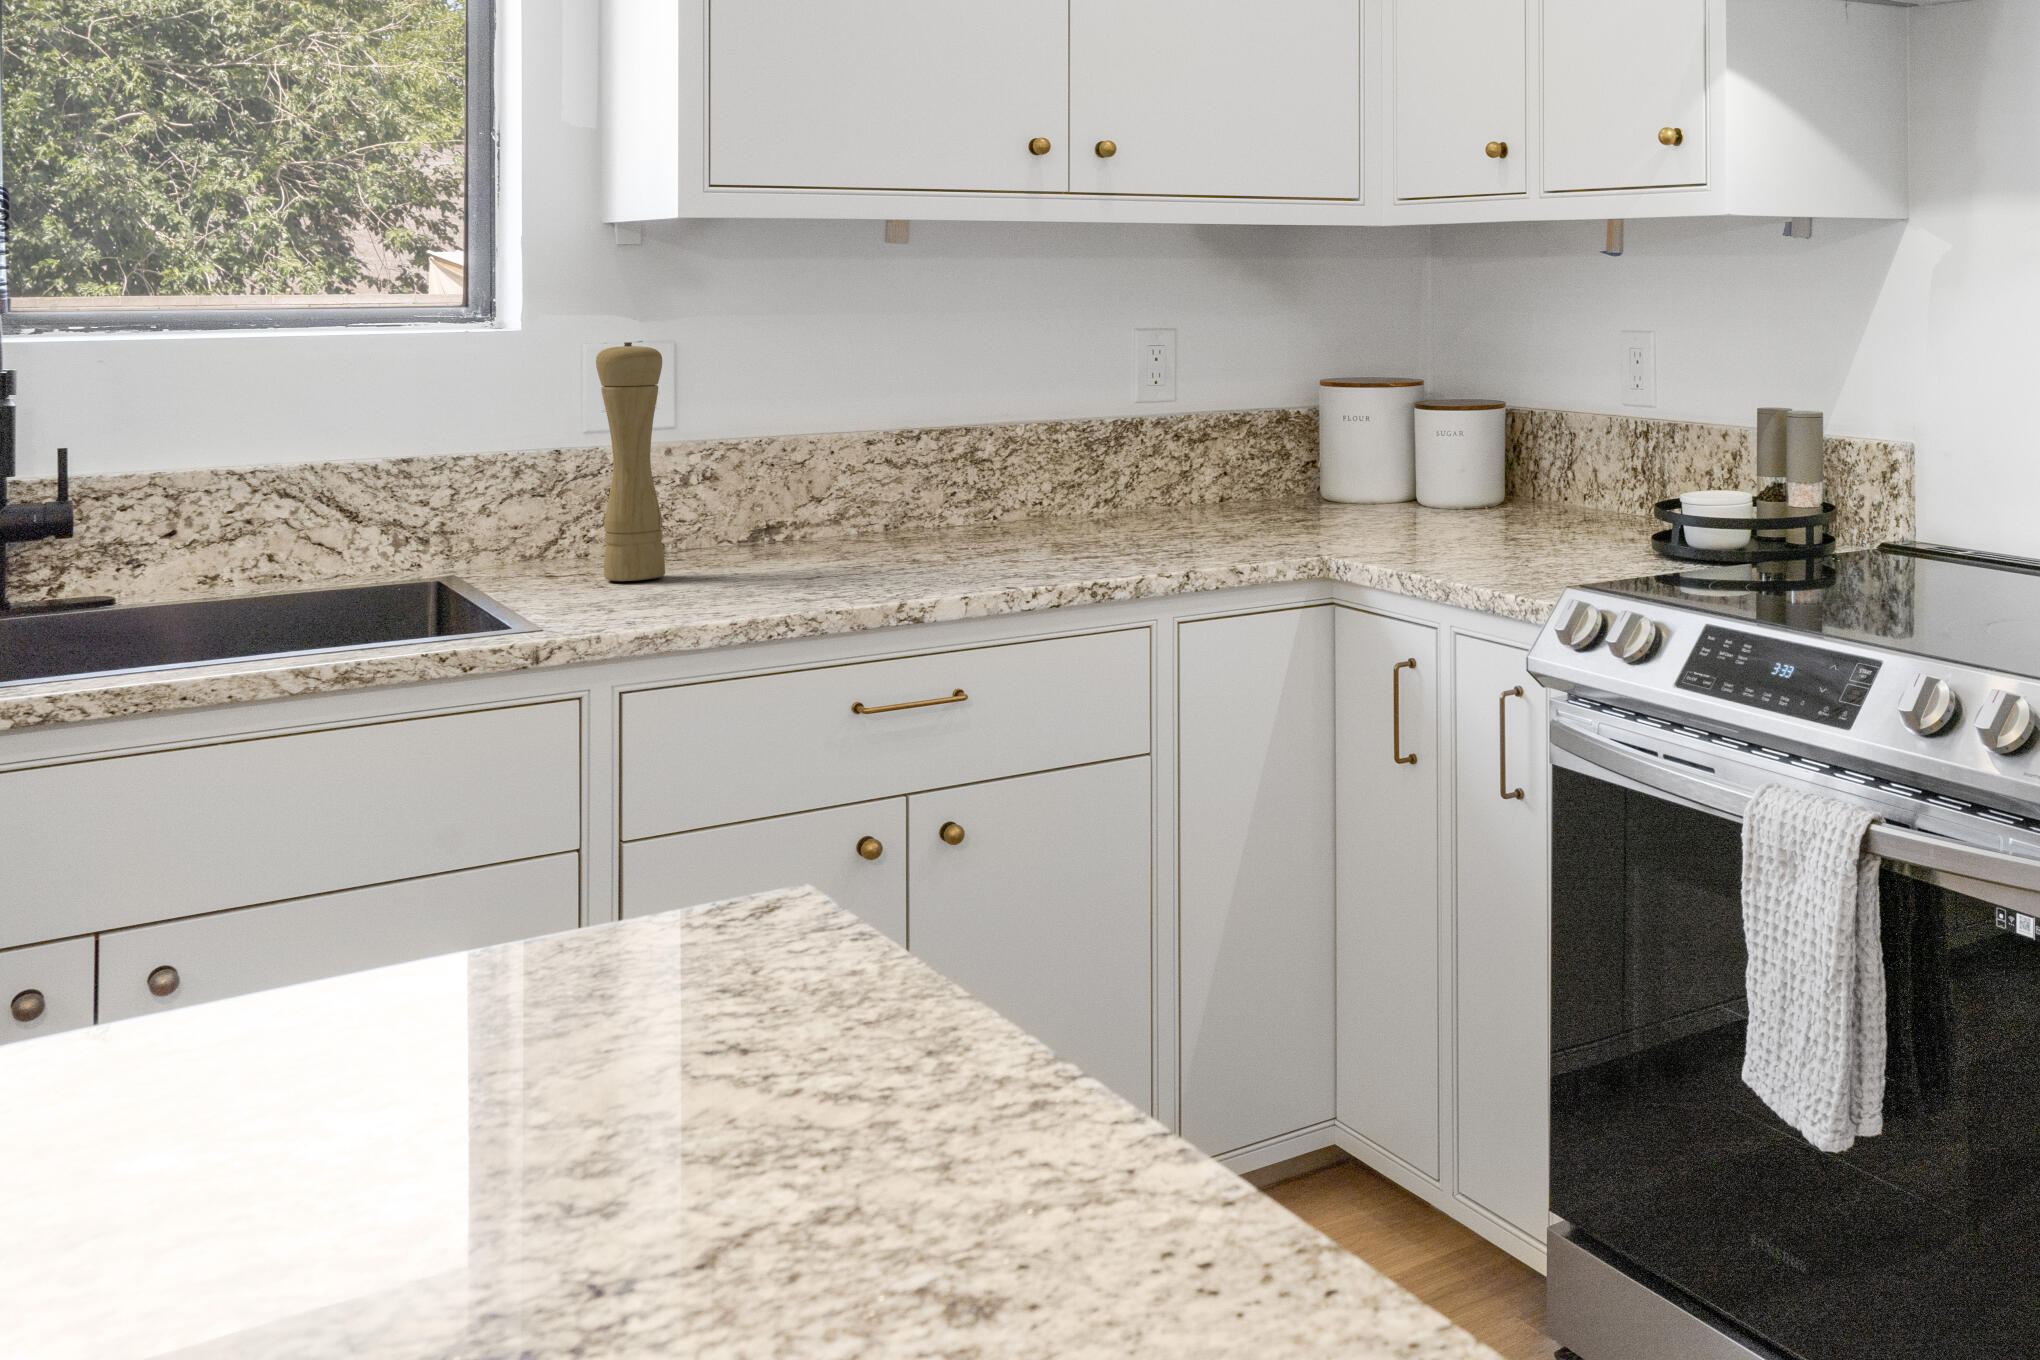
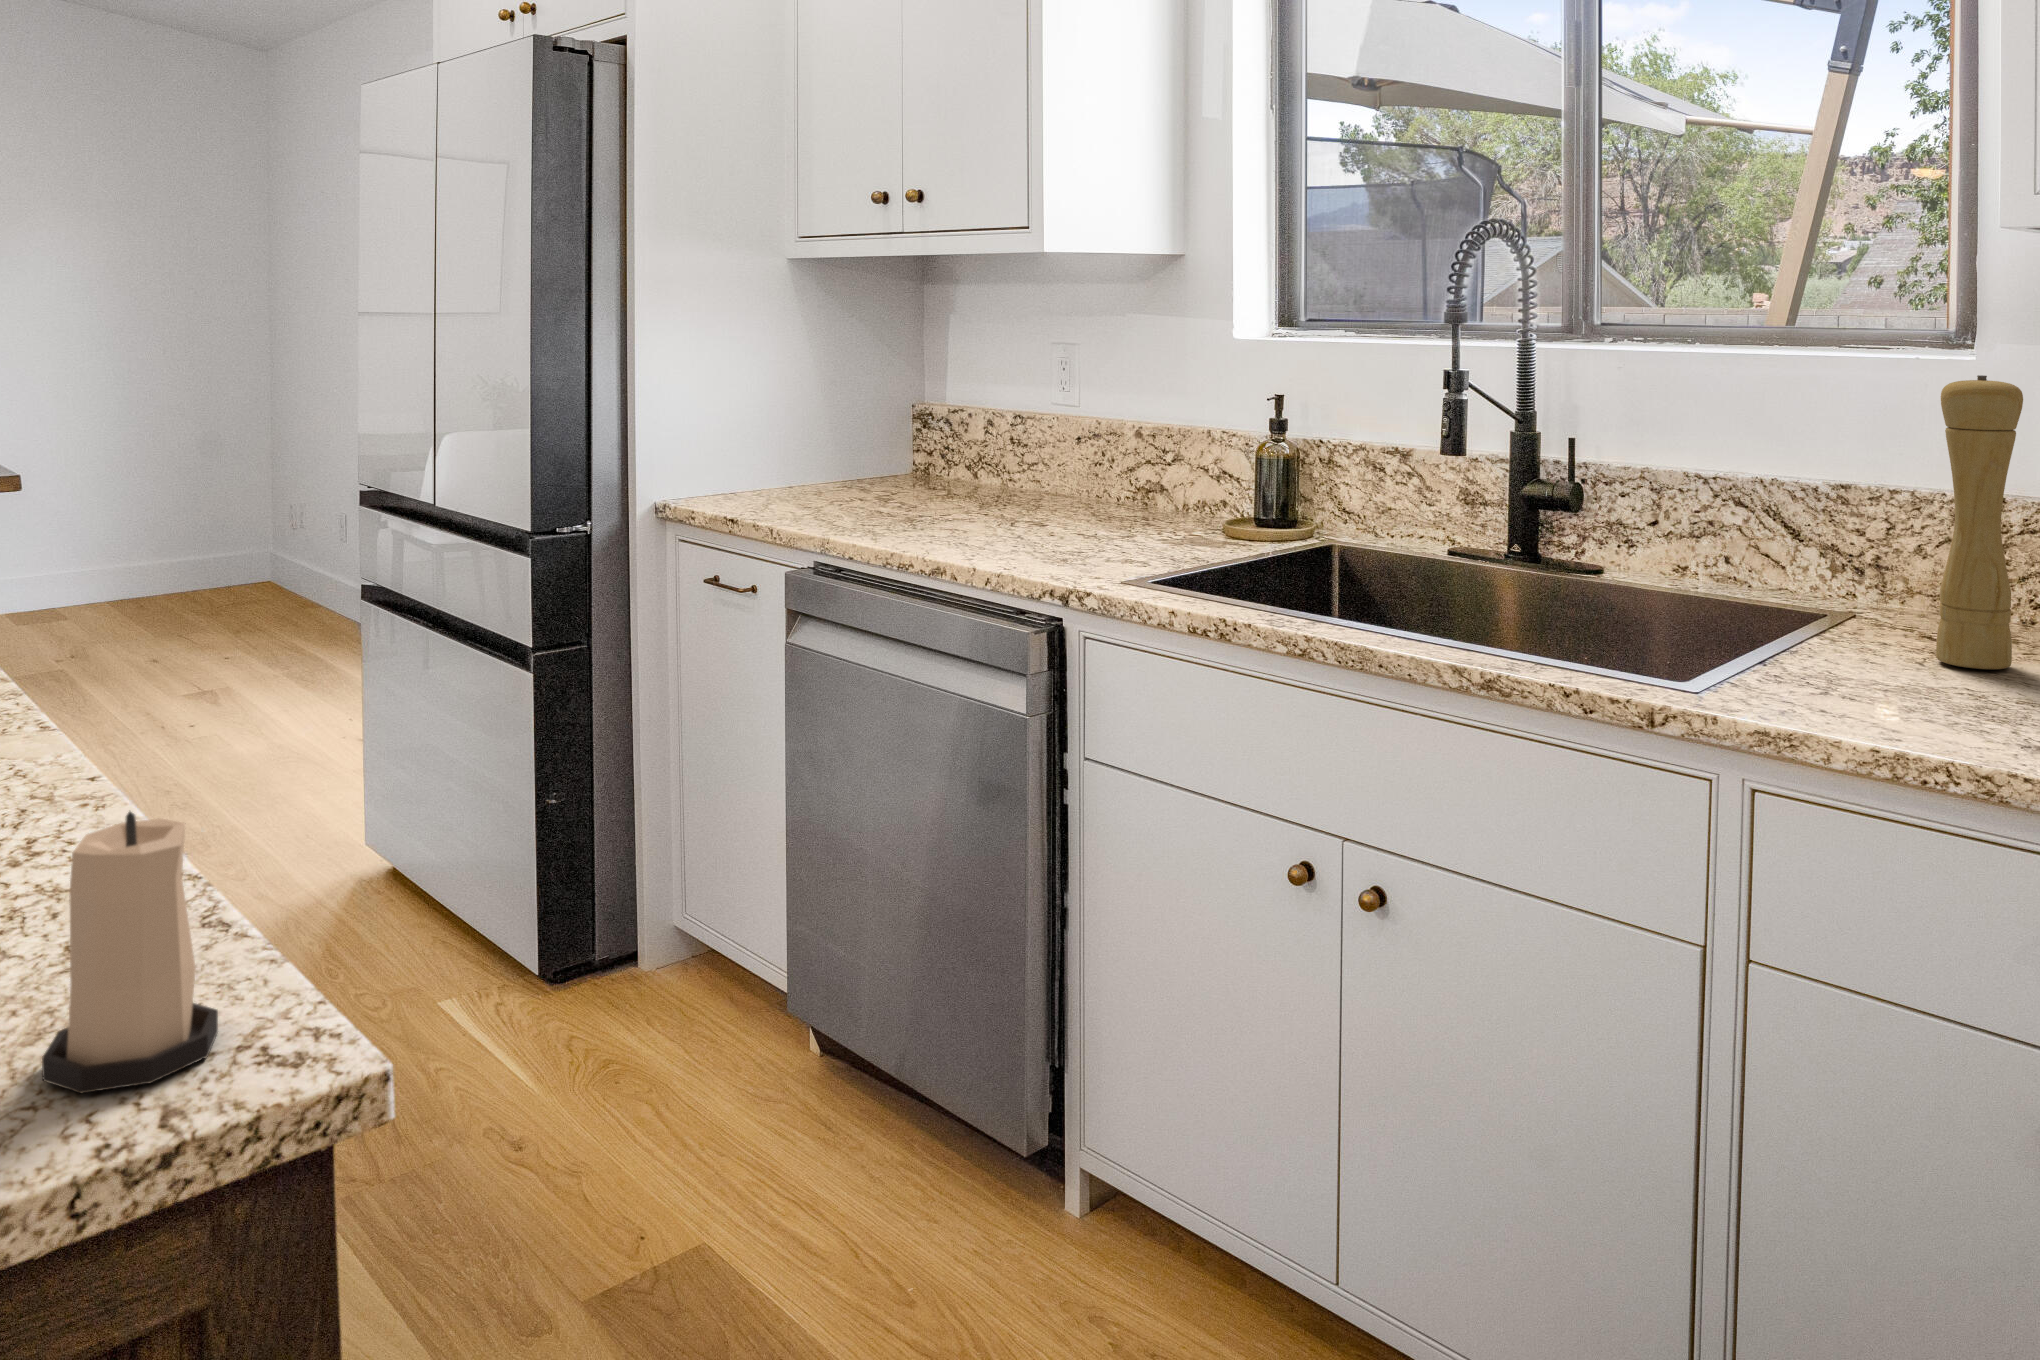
candle: none [404,807,587,1104] -> present [42,812,218,1093]

